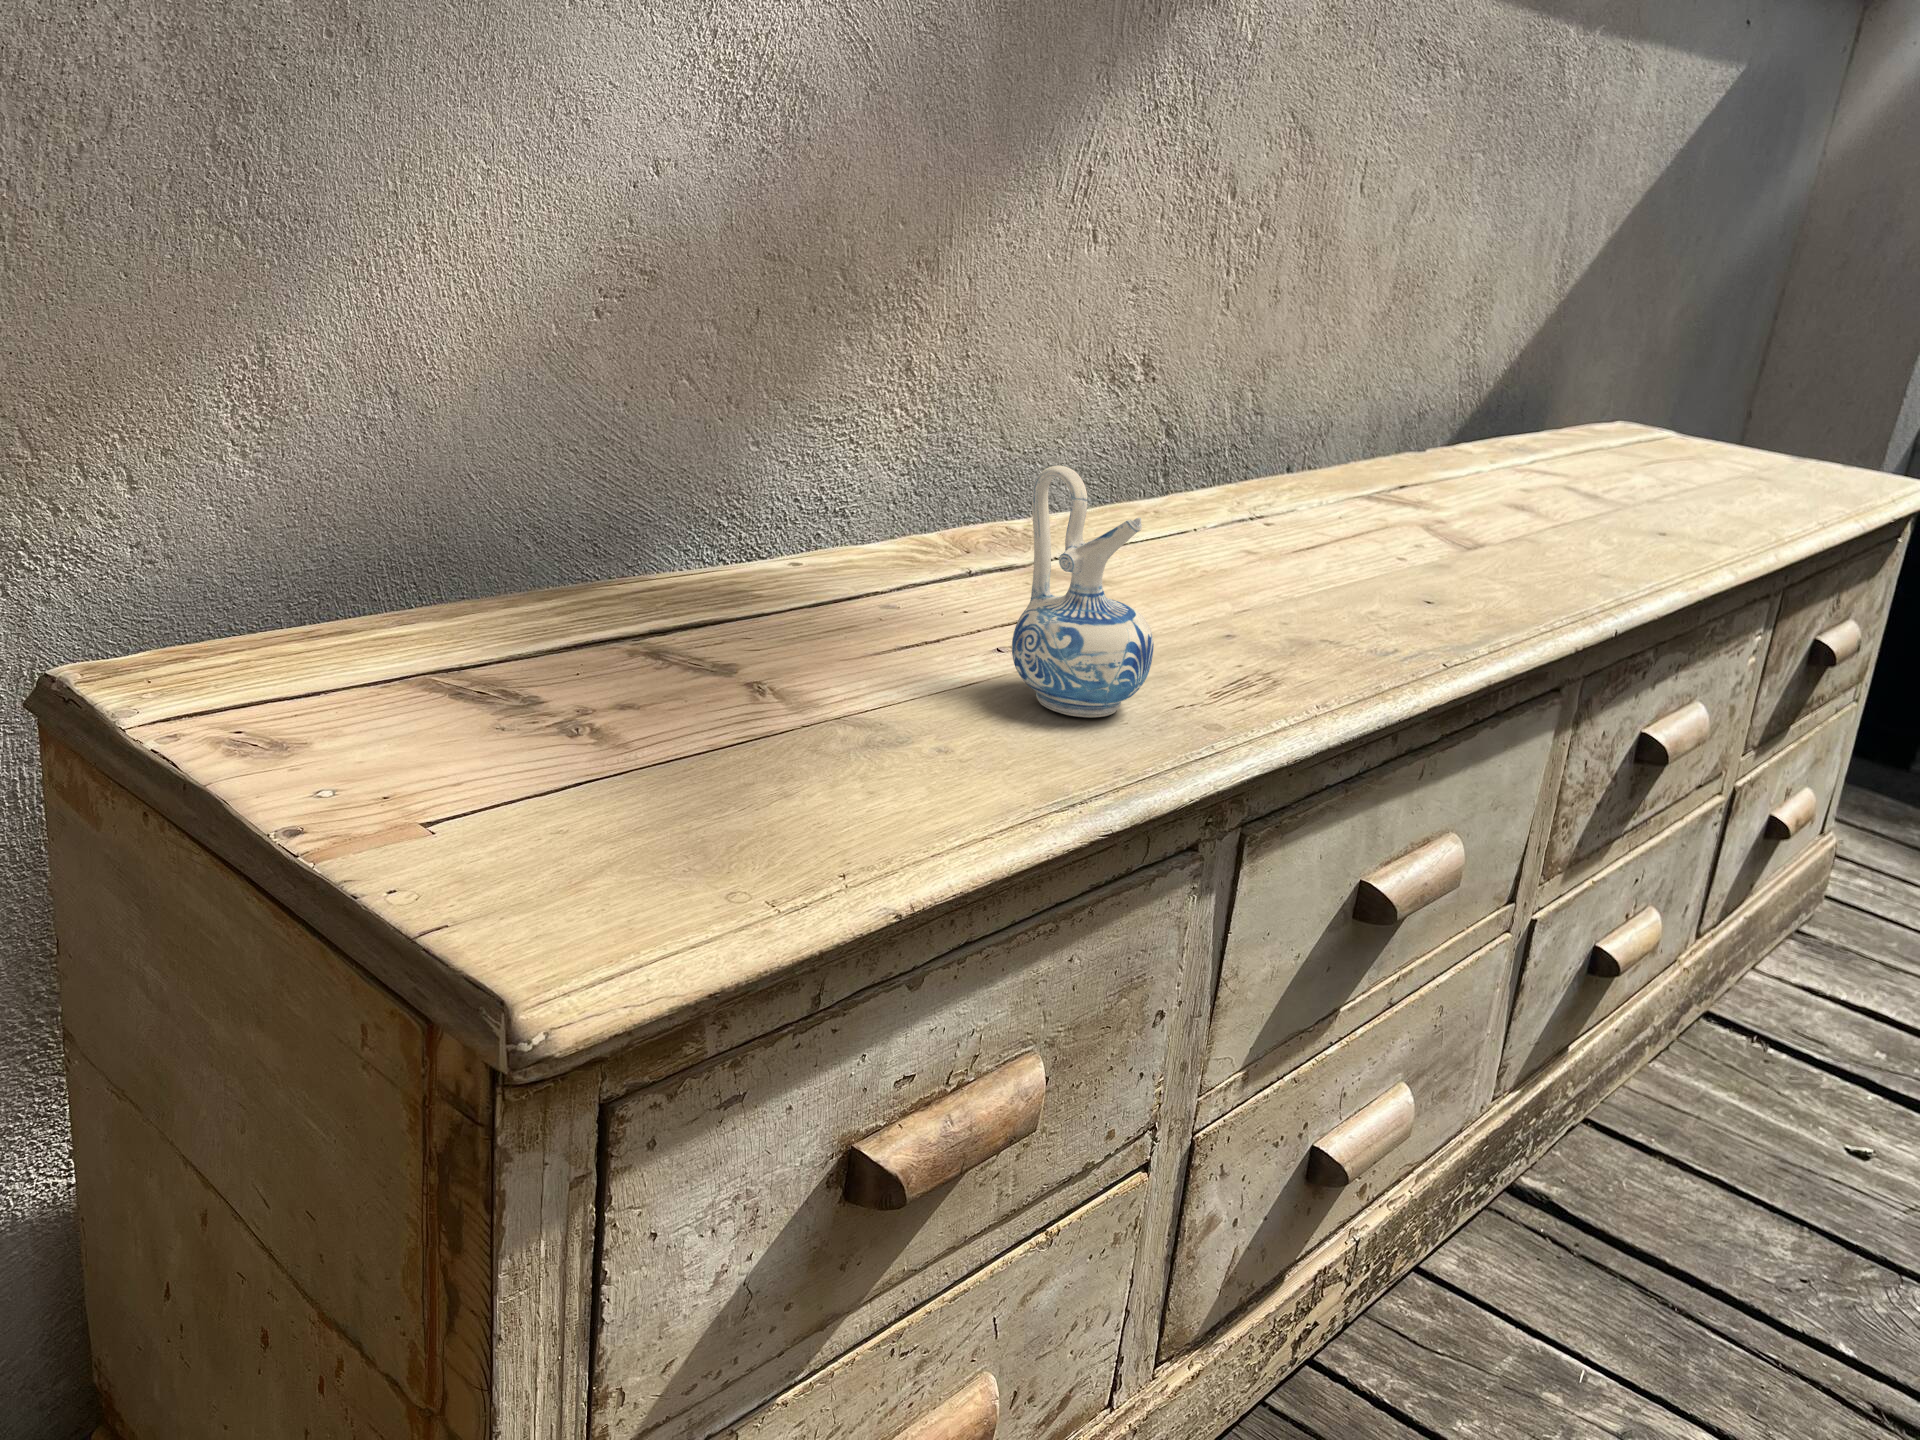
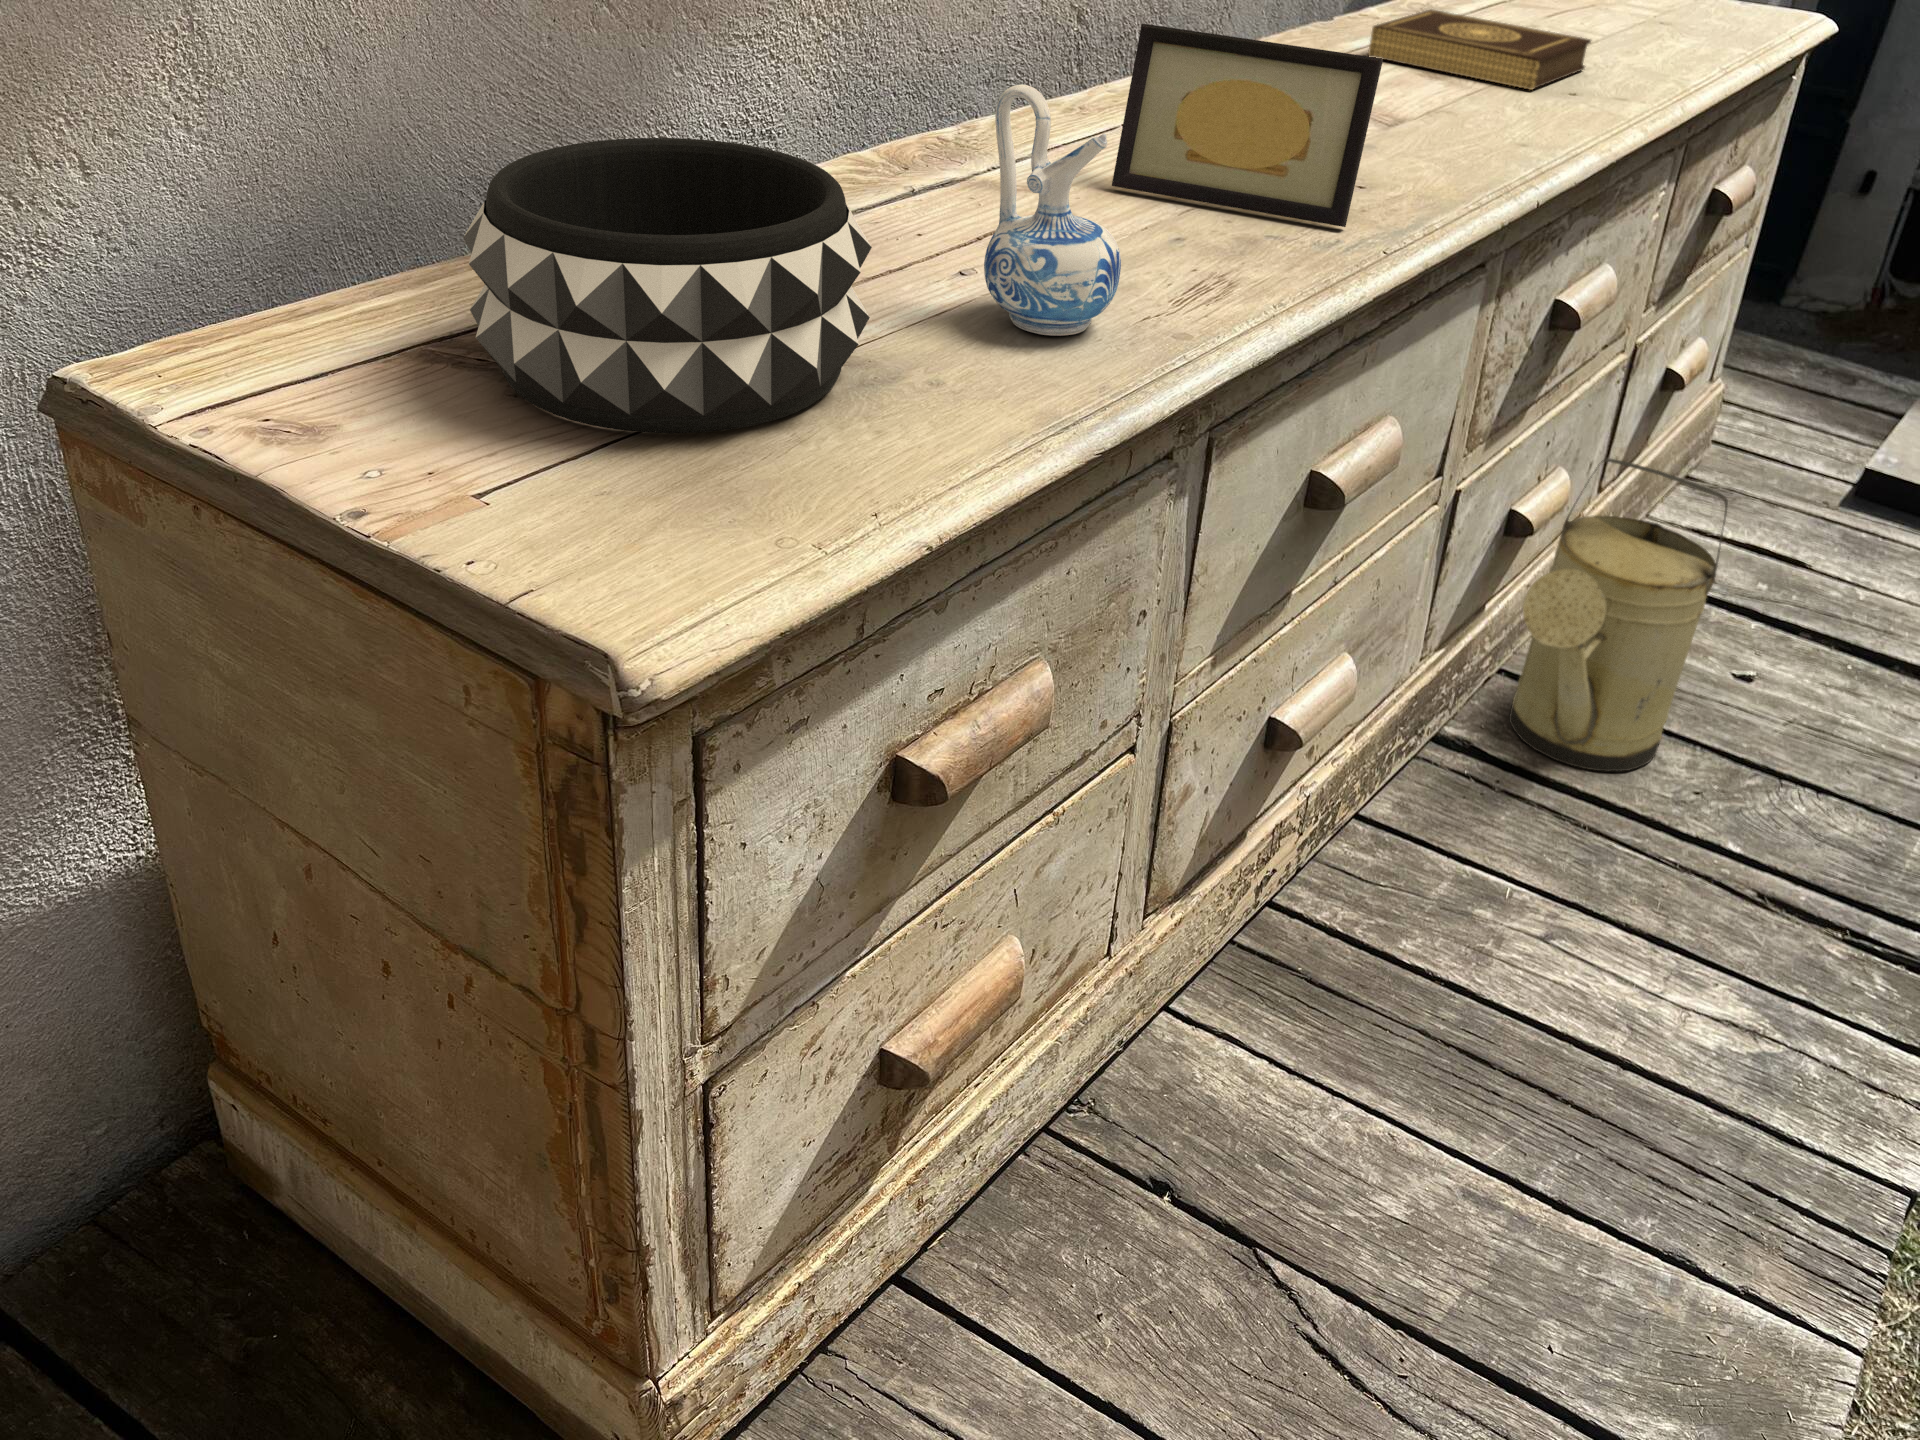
picture frame: none [1172,429,1450,638] -> present [1112,23,1383,227]
book: none [1457,448,1684,527] -> present [1368,10,1591,90]
decorative bowl: none [467,490,886,781] -> present [463,138,872,433]
watering can: none [1593,902,1830,1246] -> present [1509,458,1728,771]

